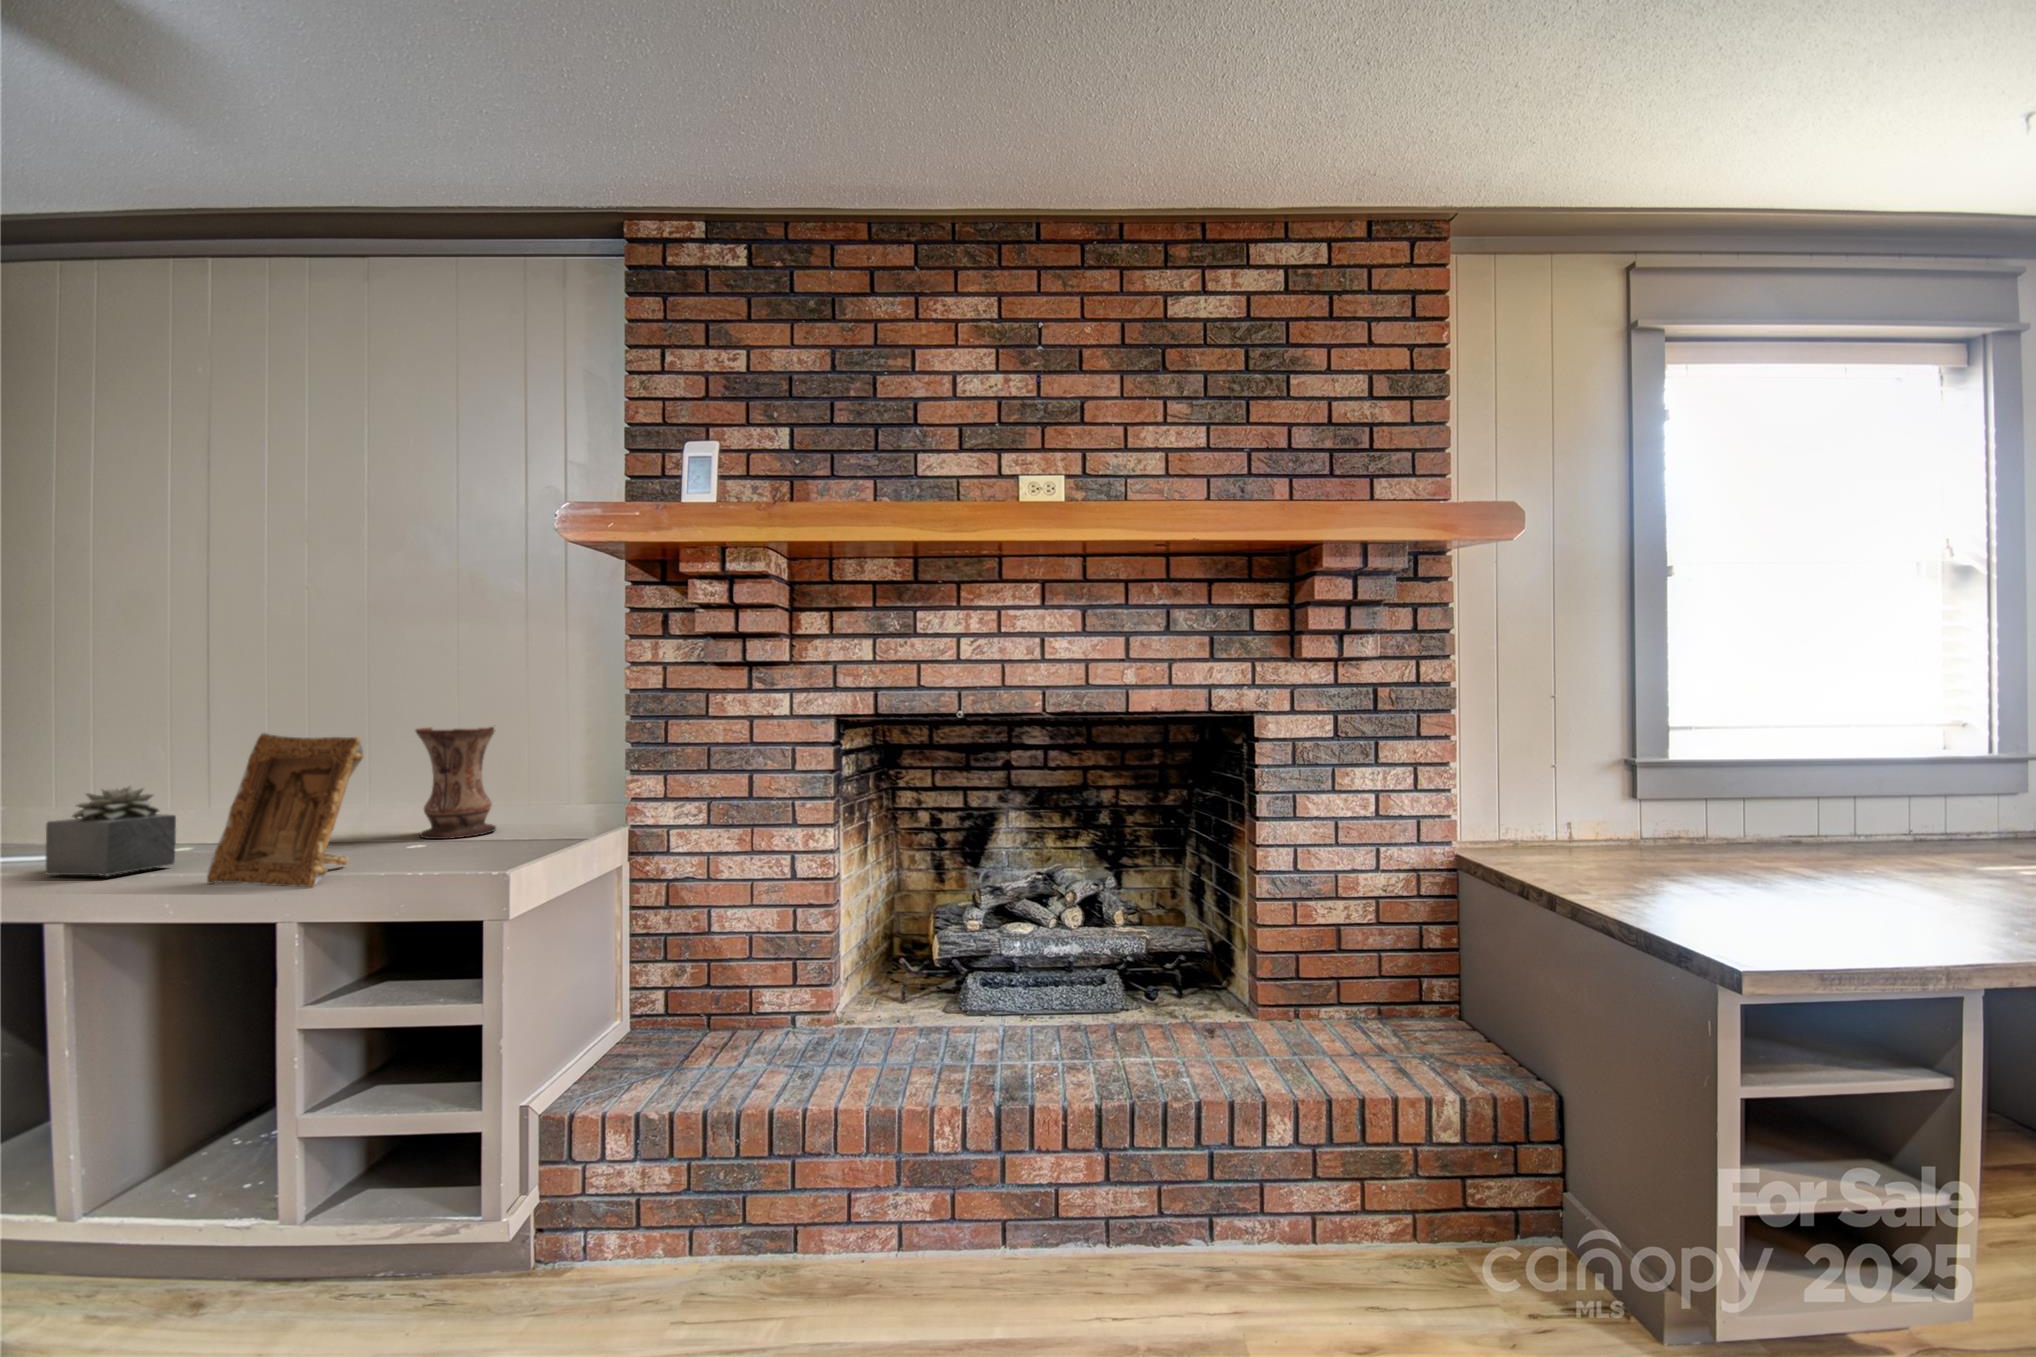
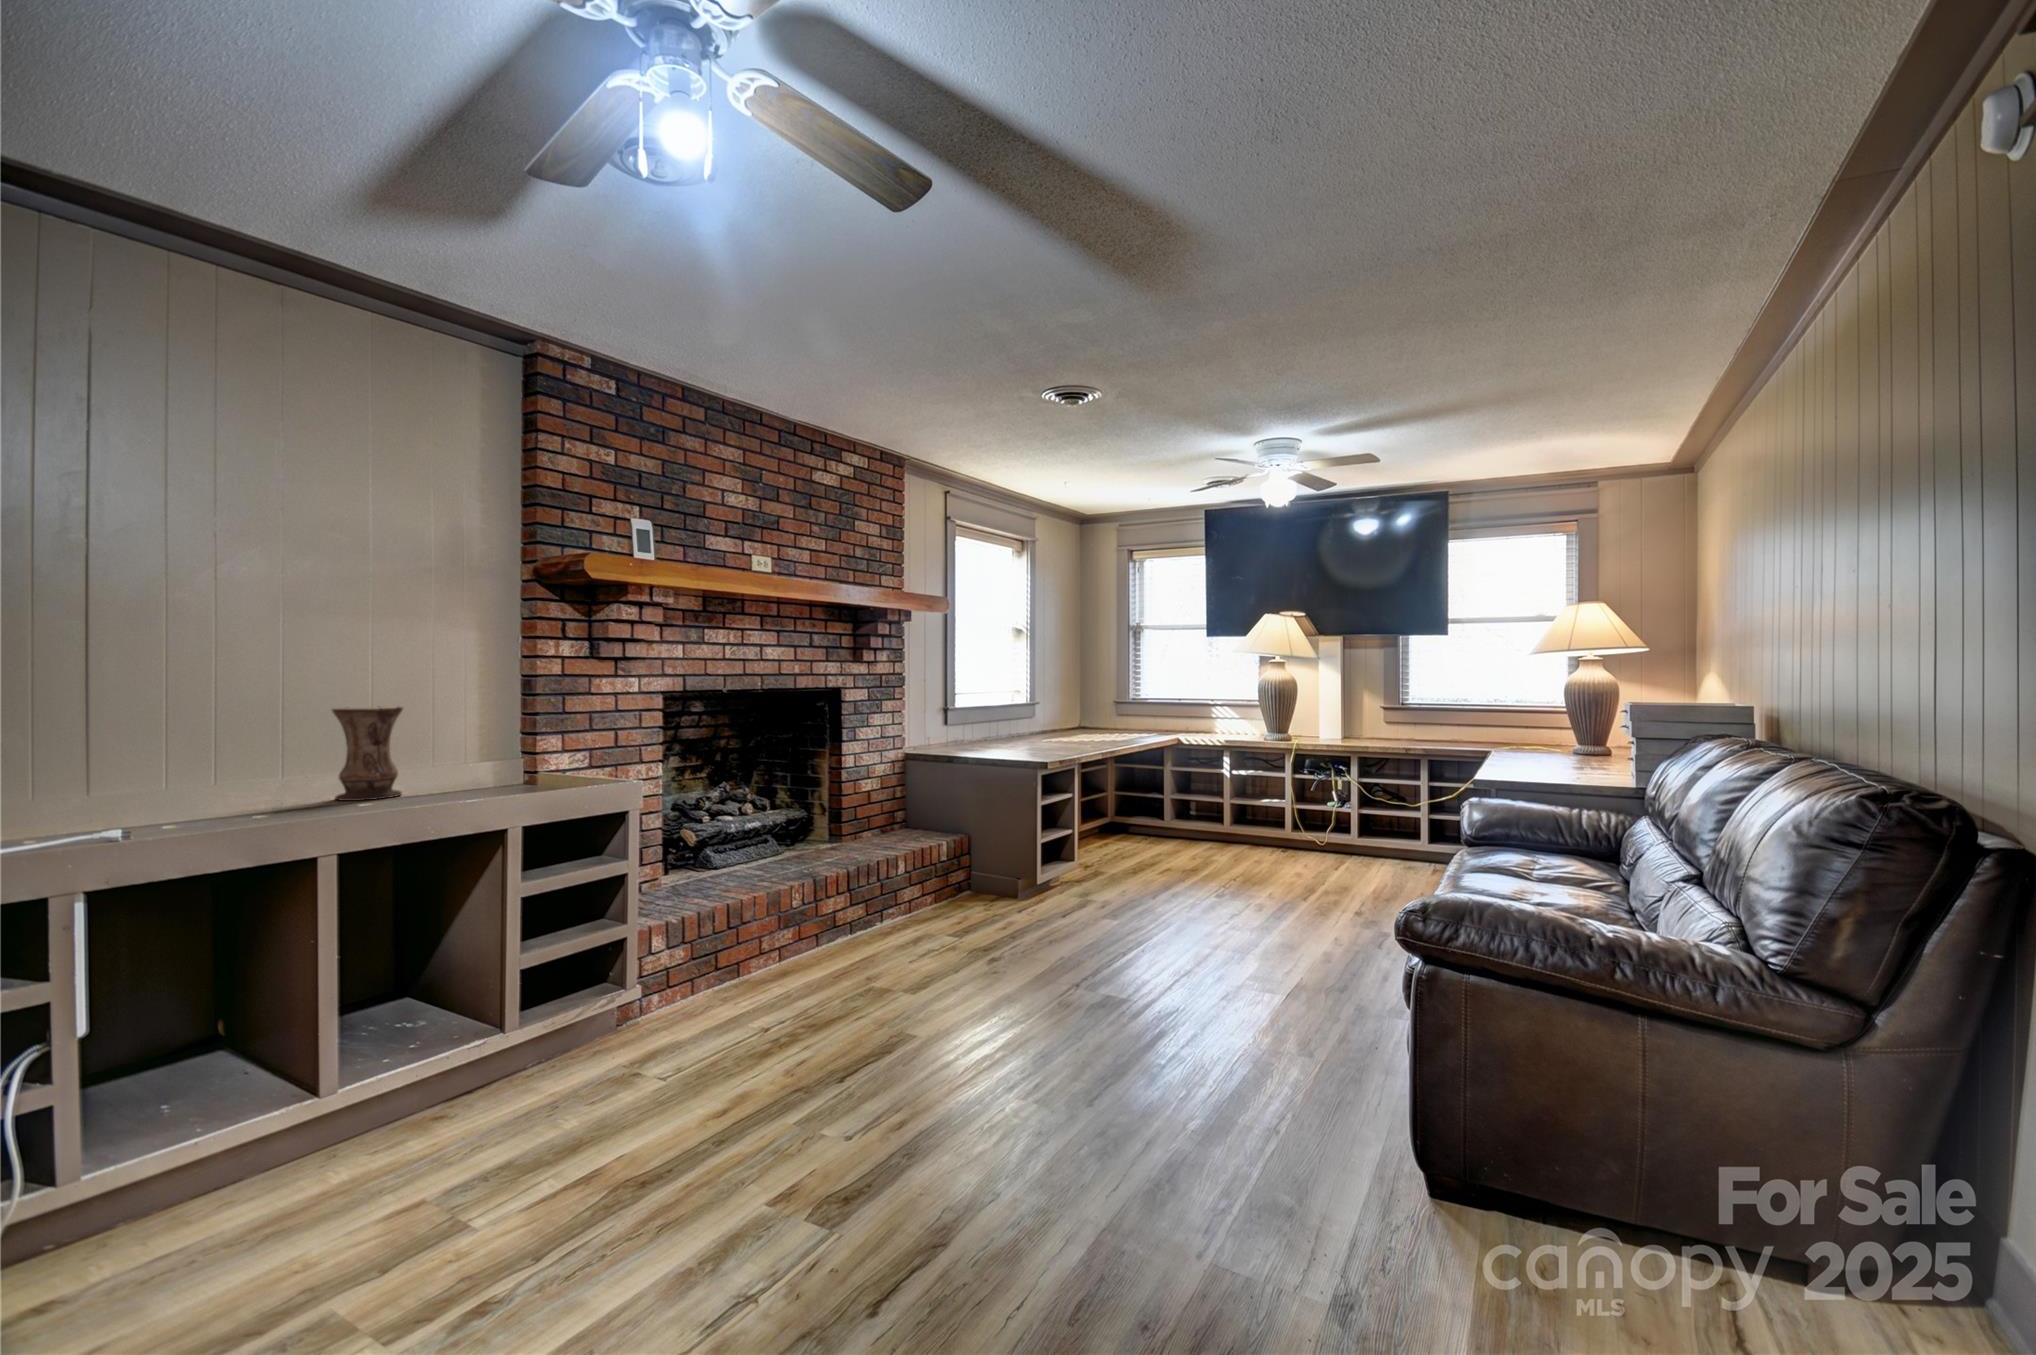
picture frame: present [207,733,363,887] -> none [411,704,517,814]
succulent plant: present [46,786,176,876] -> none [216,753,313,833]

